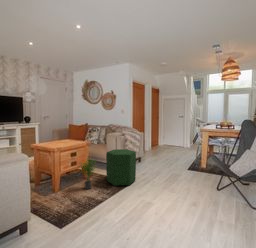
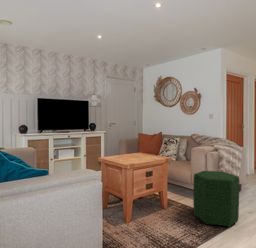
potted plant: present [82,158,96,189] -> none [153,177,182,224]

